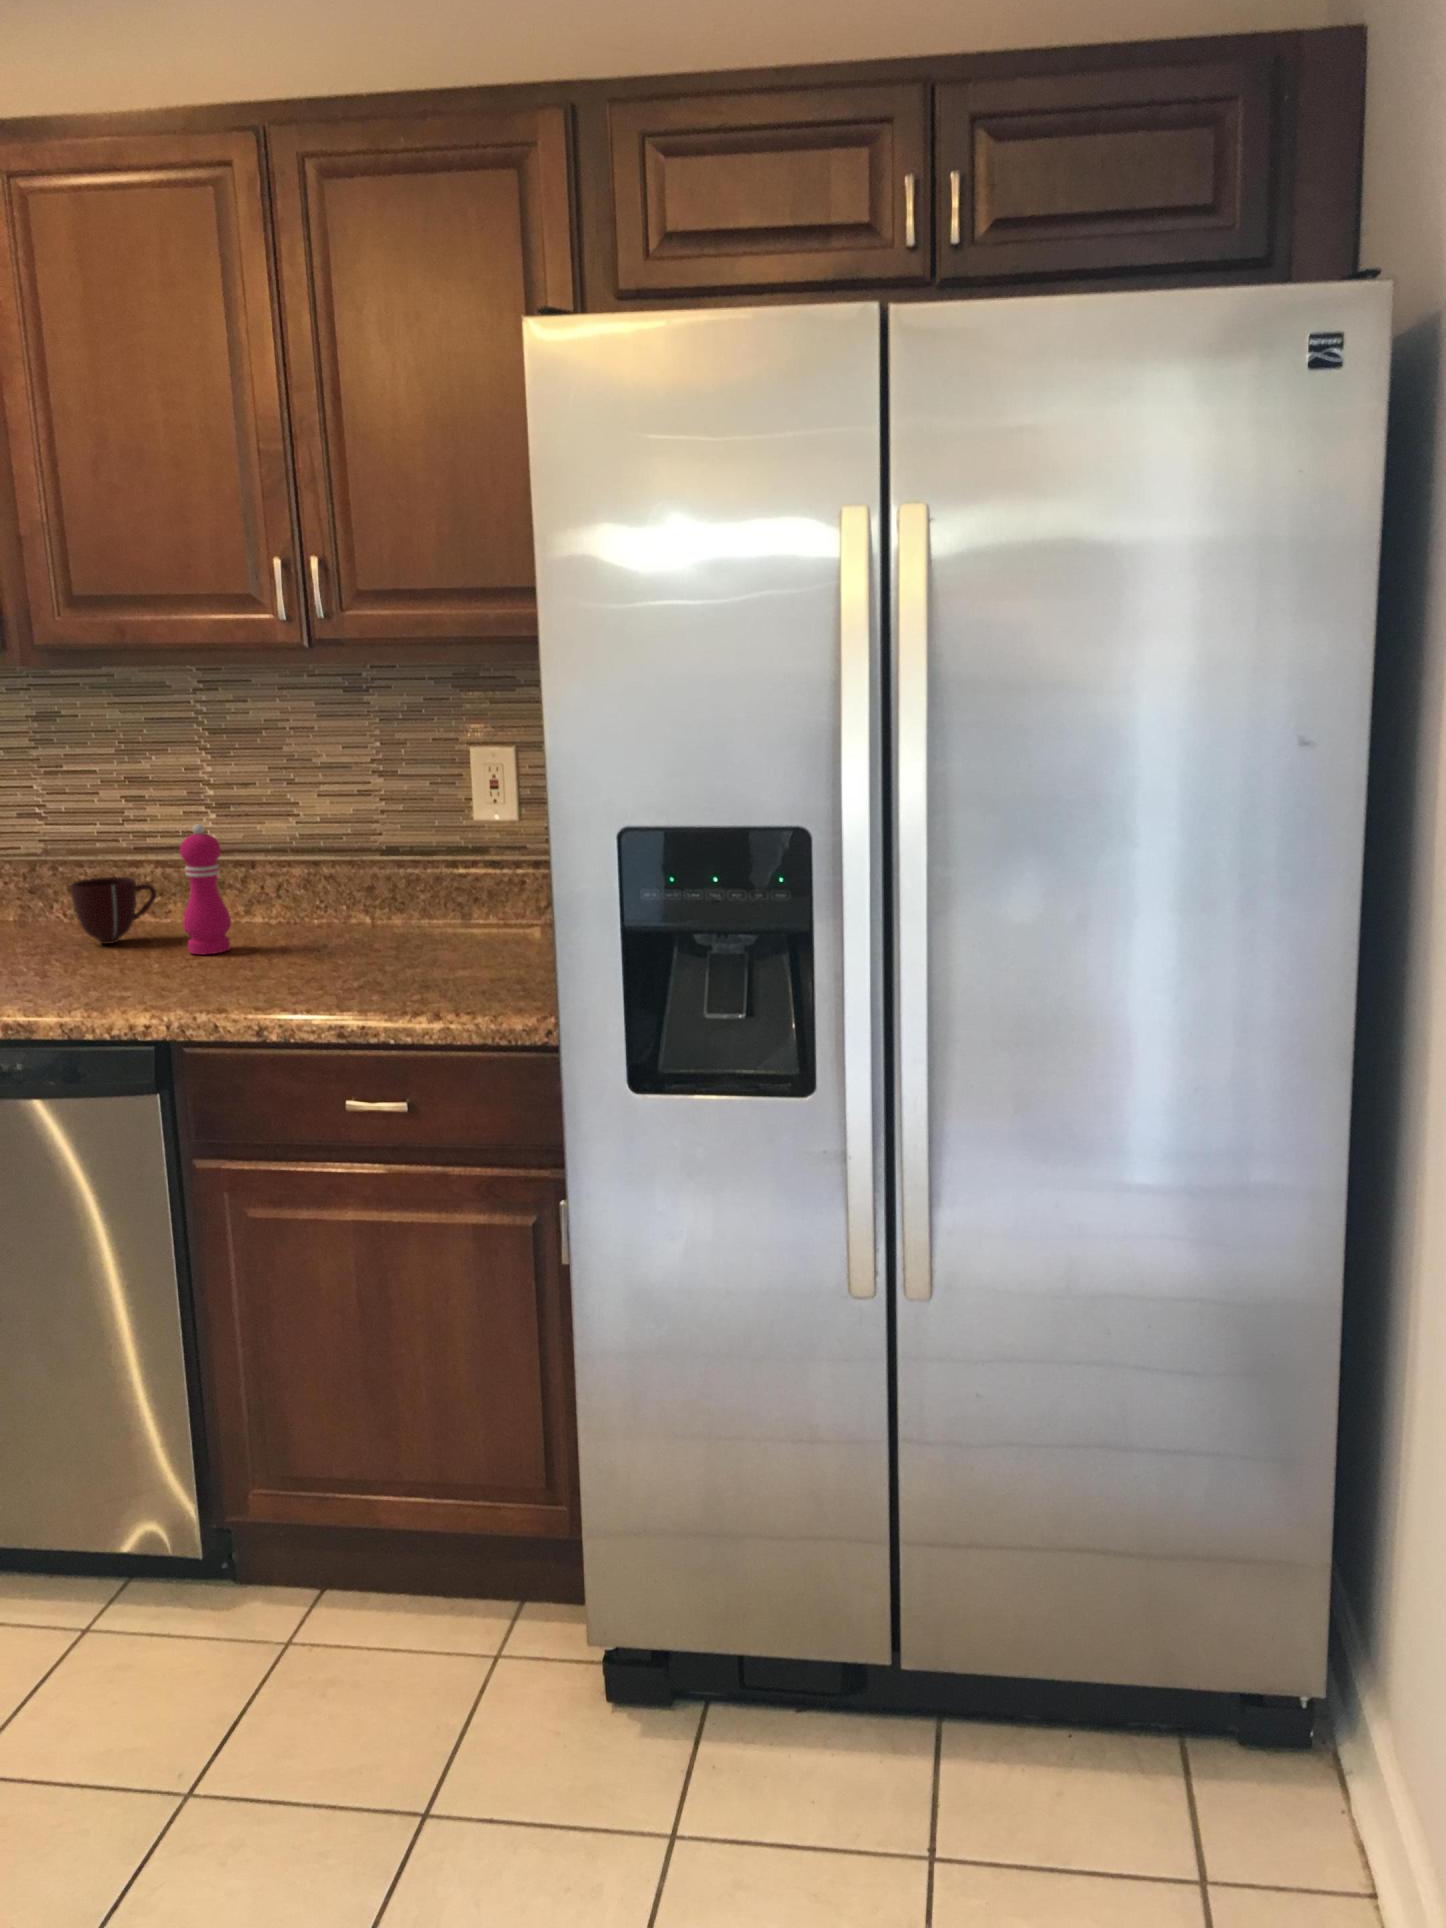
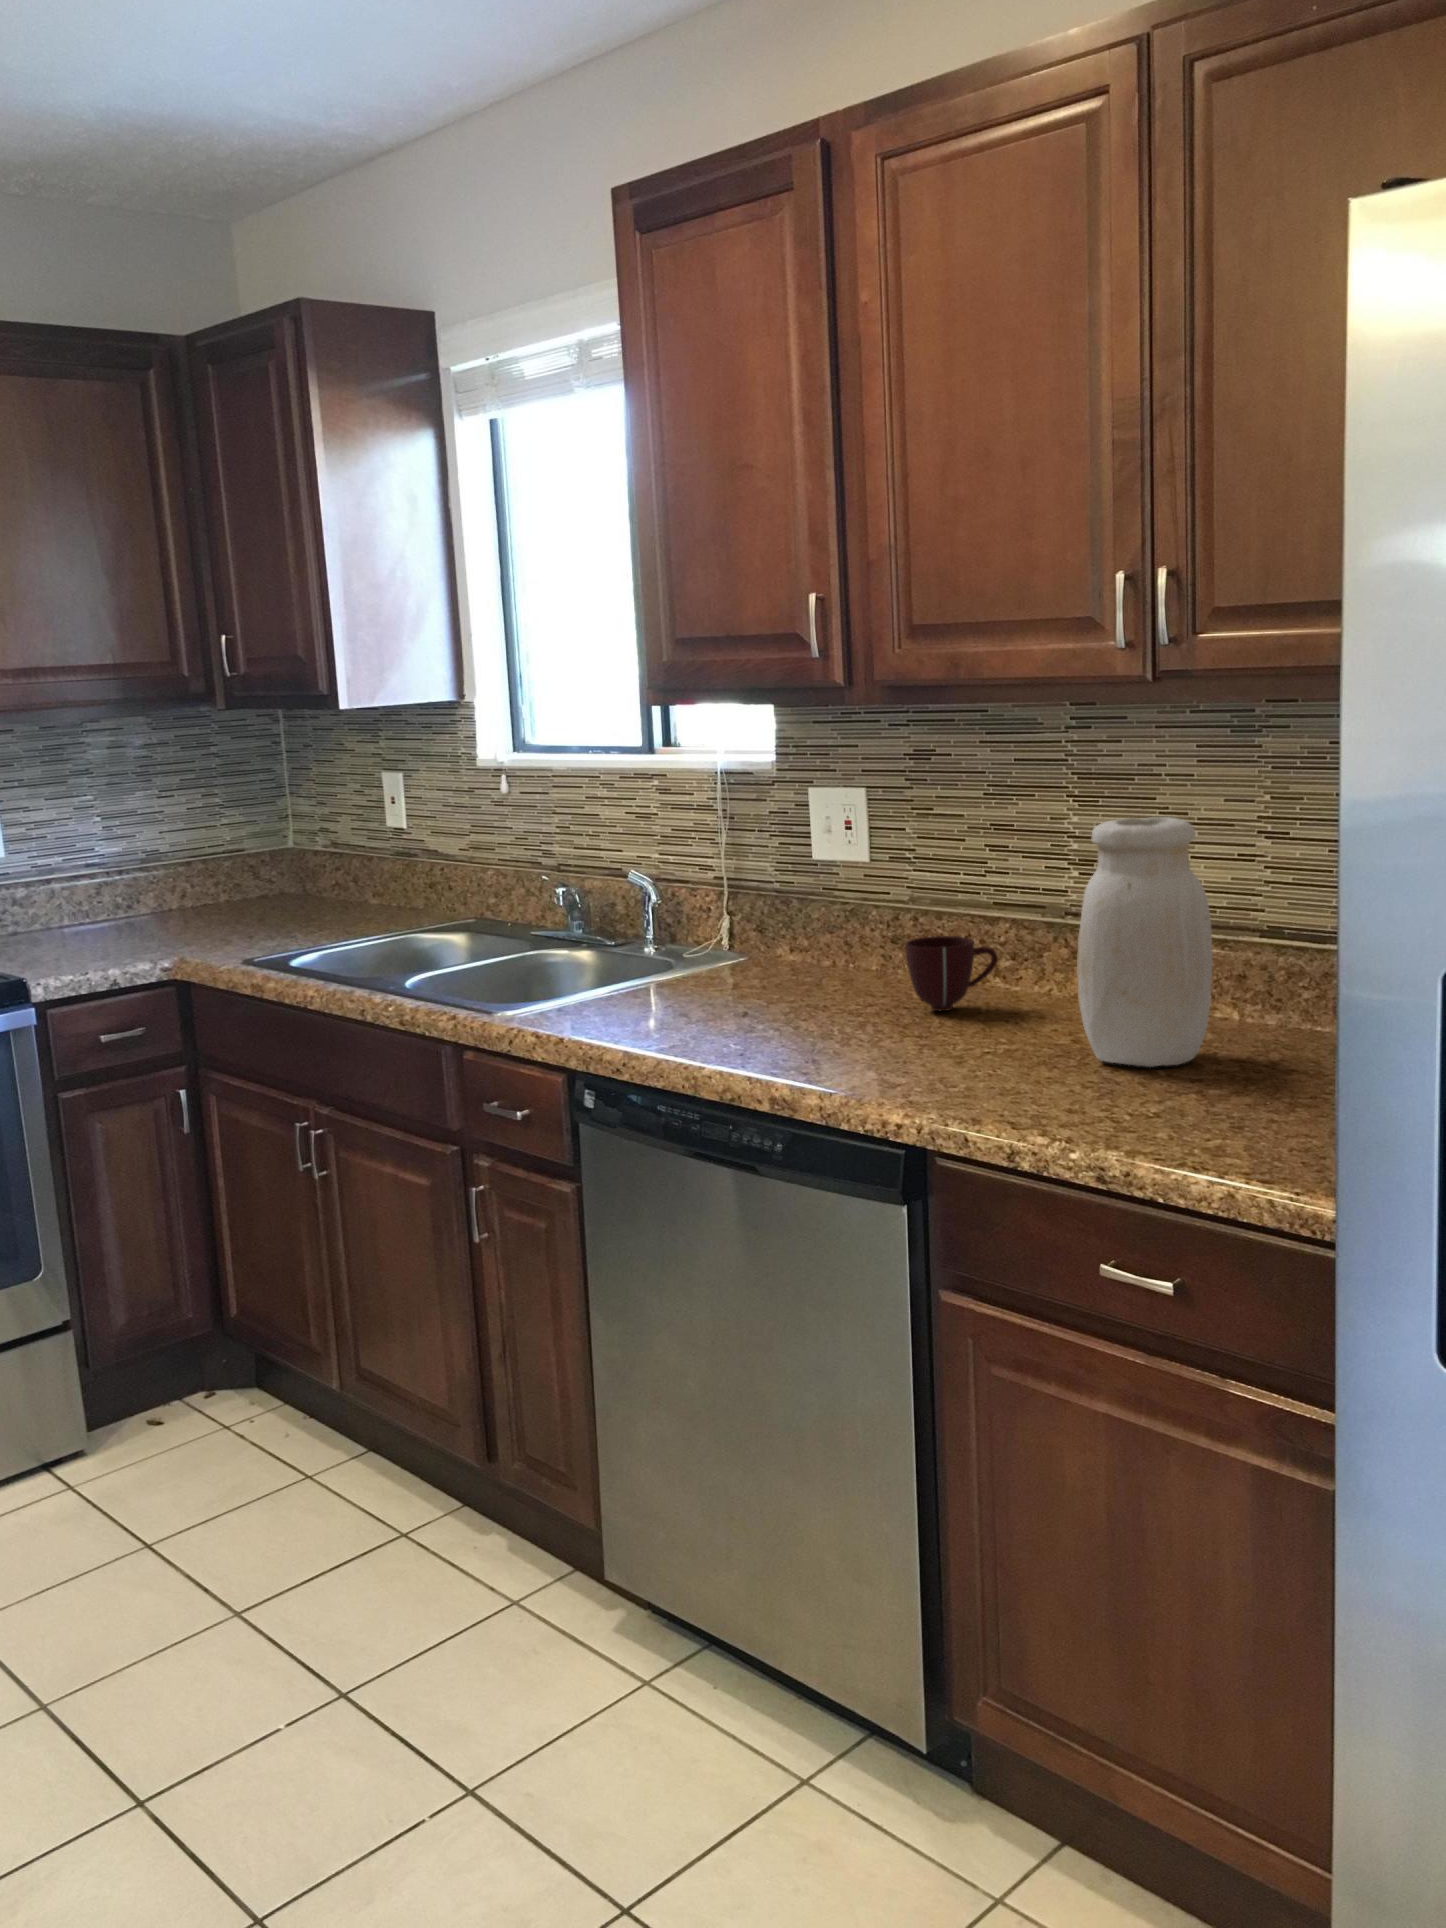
jar: none [258,760,367,961] -> present [1077,817,1213,1067]
pepper mill: present [180,824,232,955] -> none [1005,886,1060,1039]

